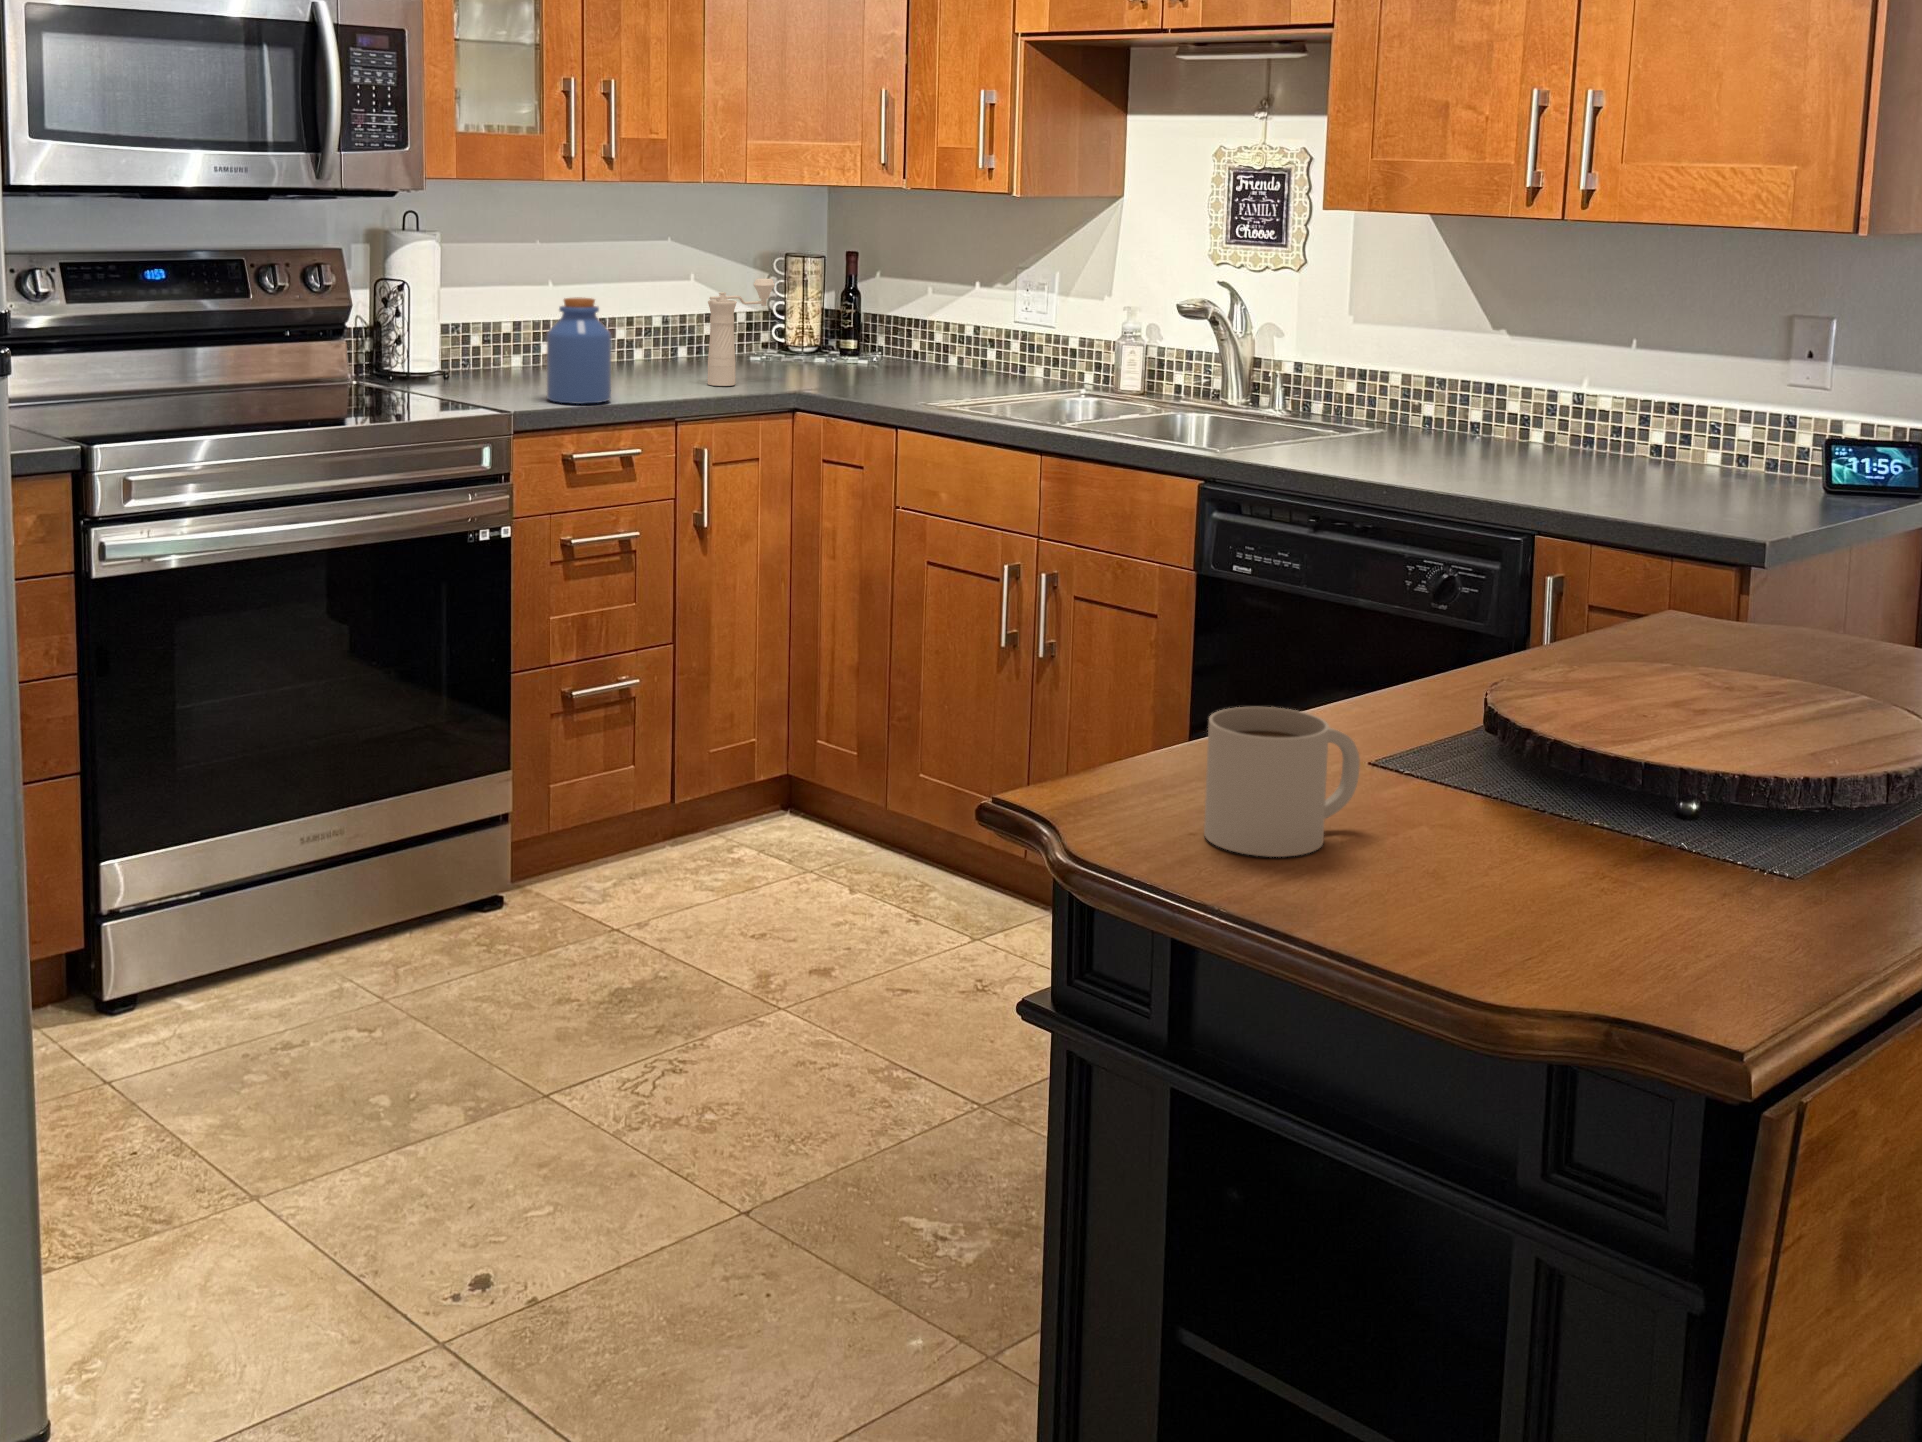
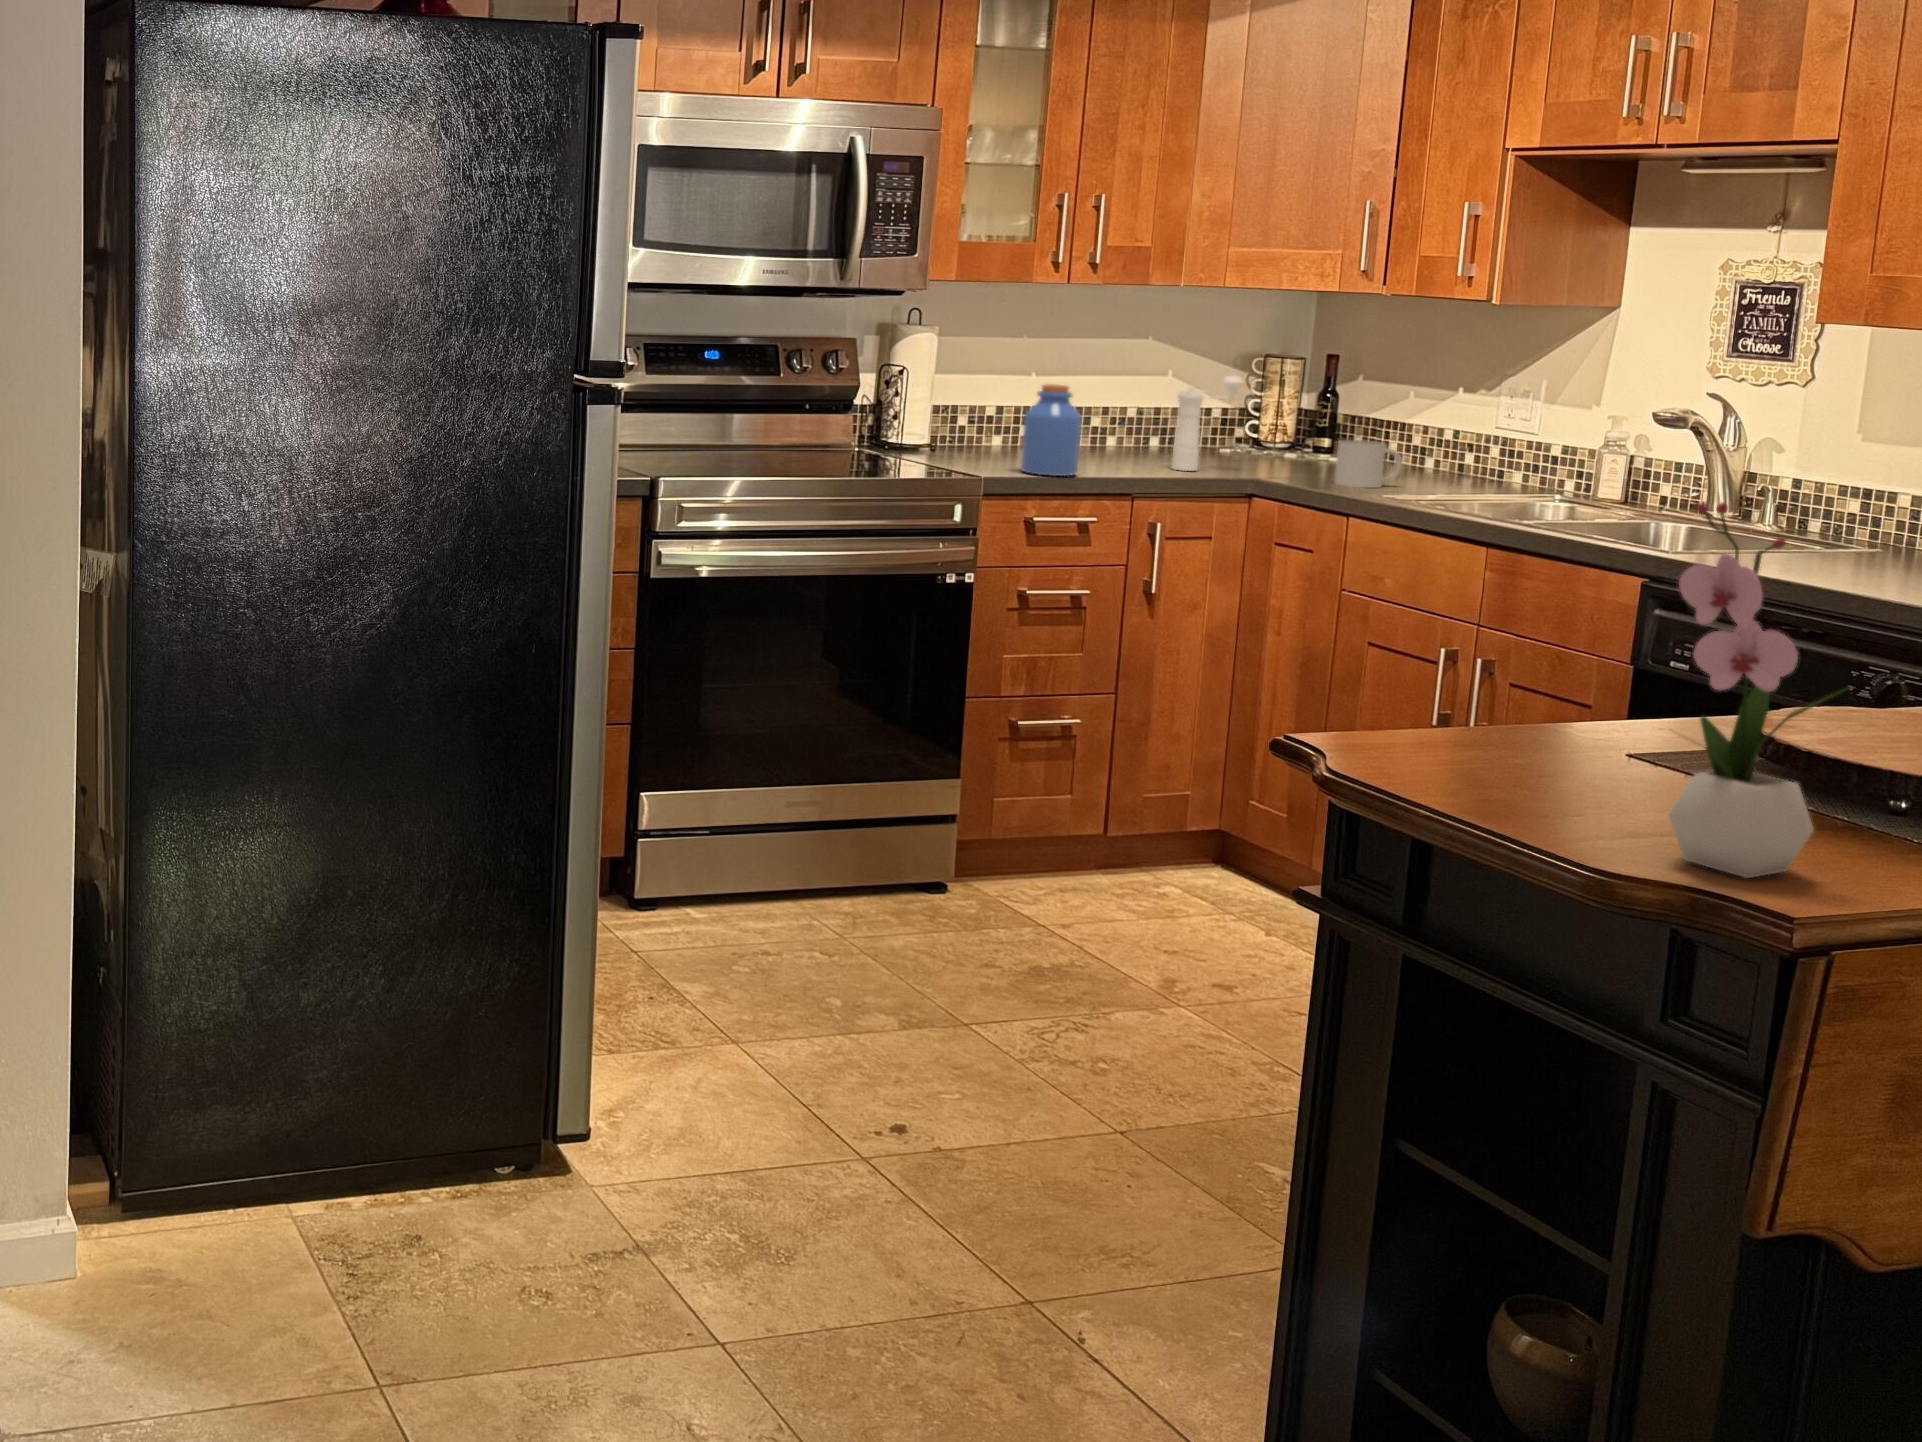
flower arrangement: none [1470,463,1648,932] -> present [1669,502,1848,878]
mug: present [1204,707,1360,857] -> present [1335,440,1402,488]

